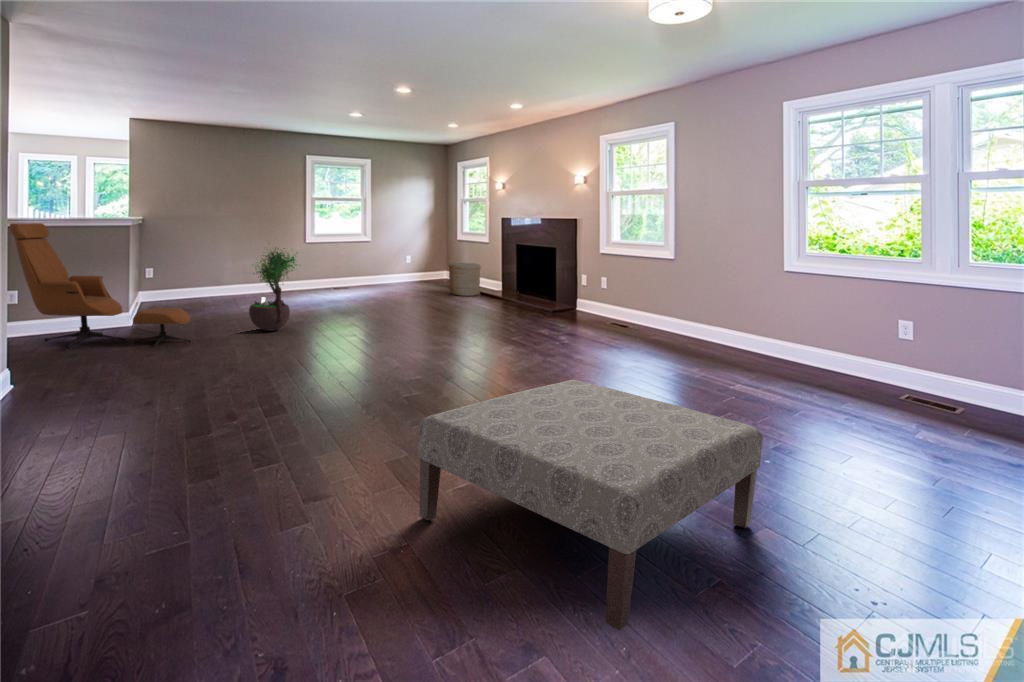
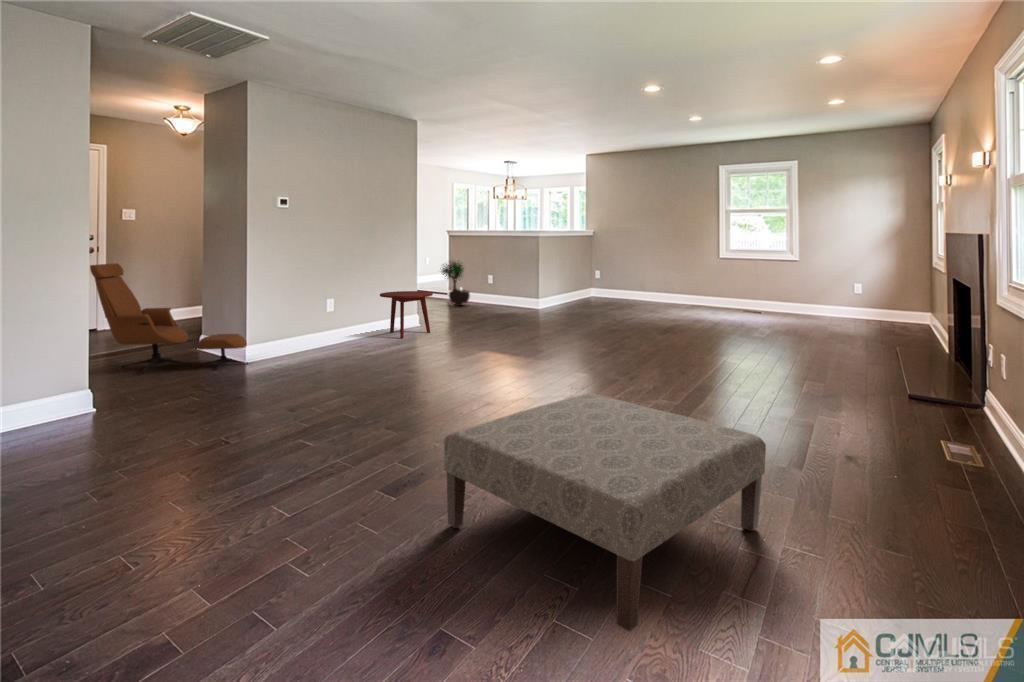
potted tree: present [249,248,297,331] -> present [442,261,470,306]
woven basket: present [449,263,481,296] -> none [479,281,509,311]
side table: none [340,269,399,320] -> present [380,291,433,338]

